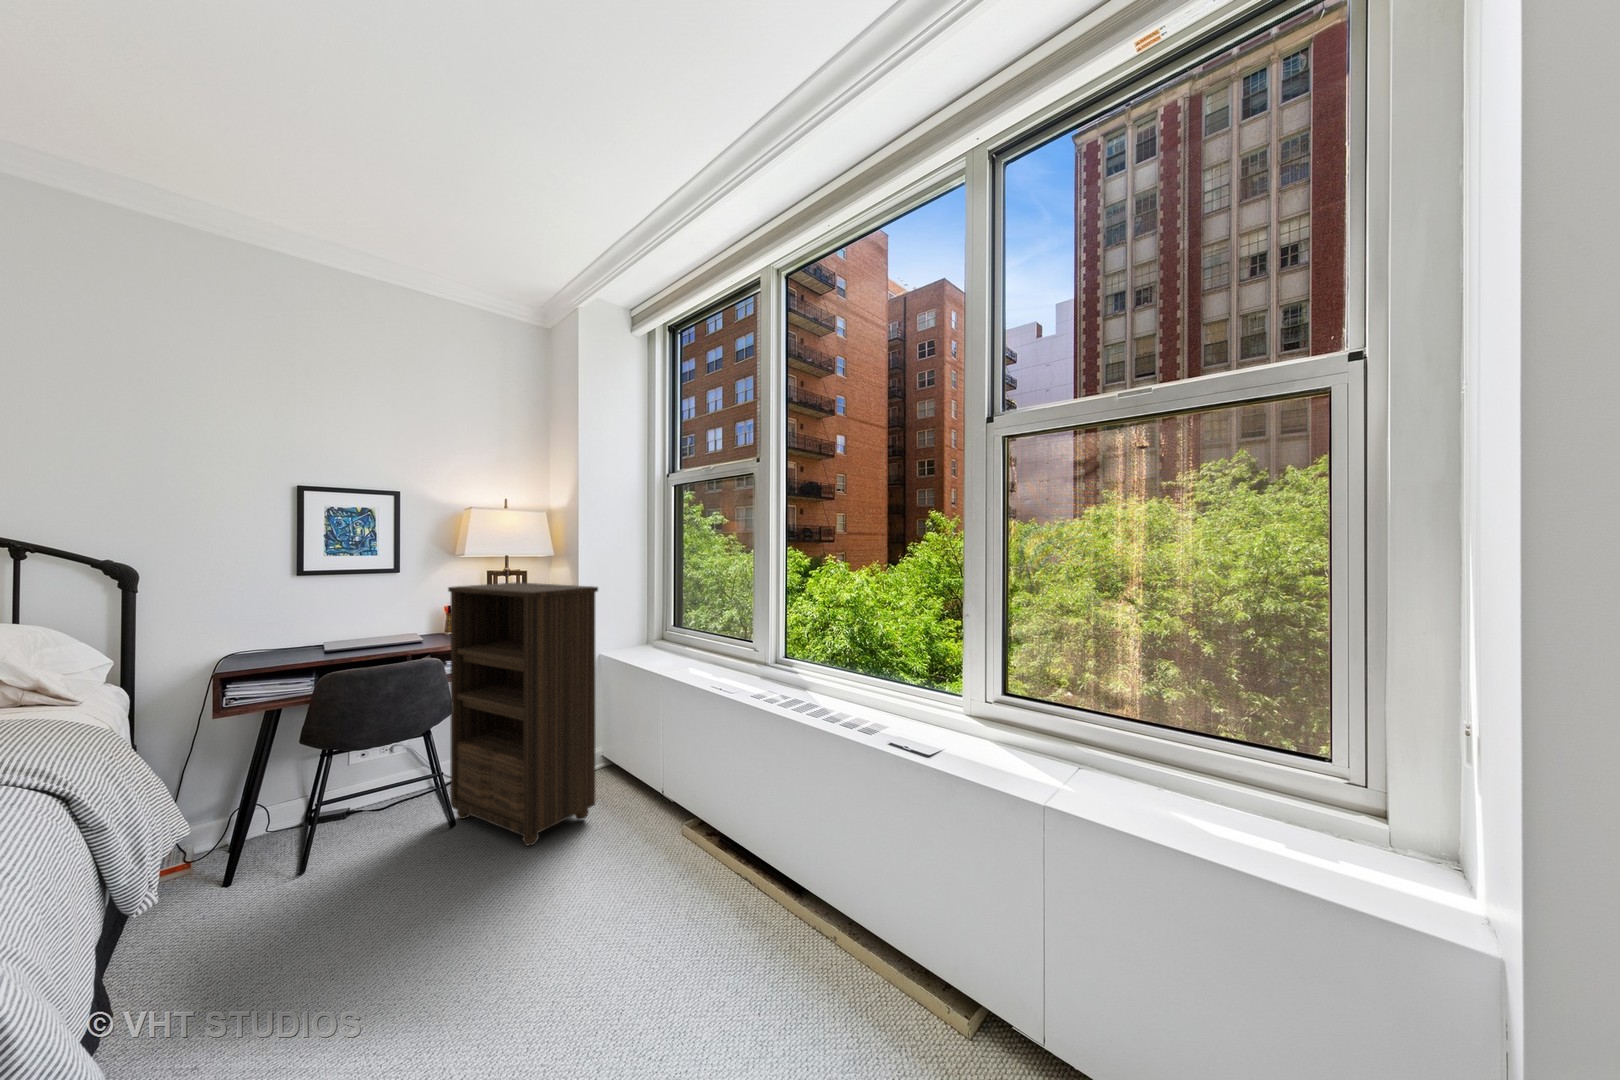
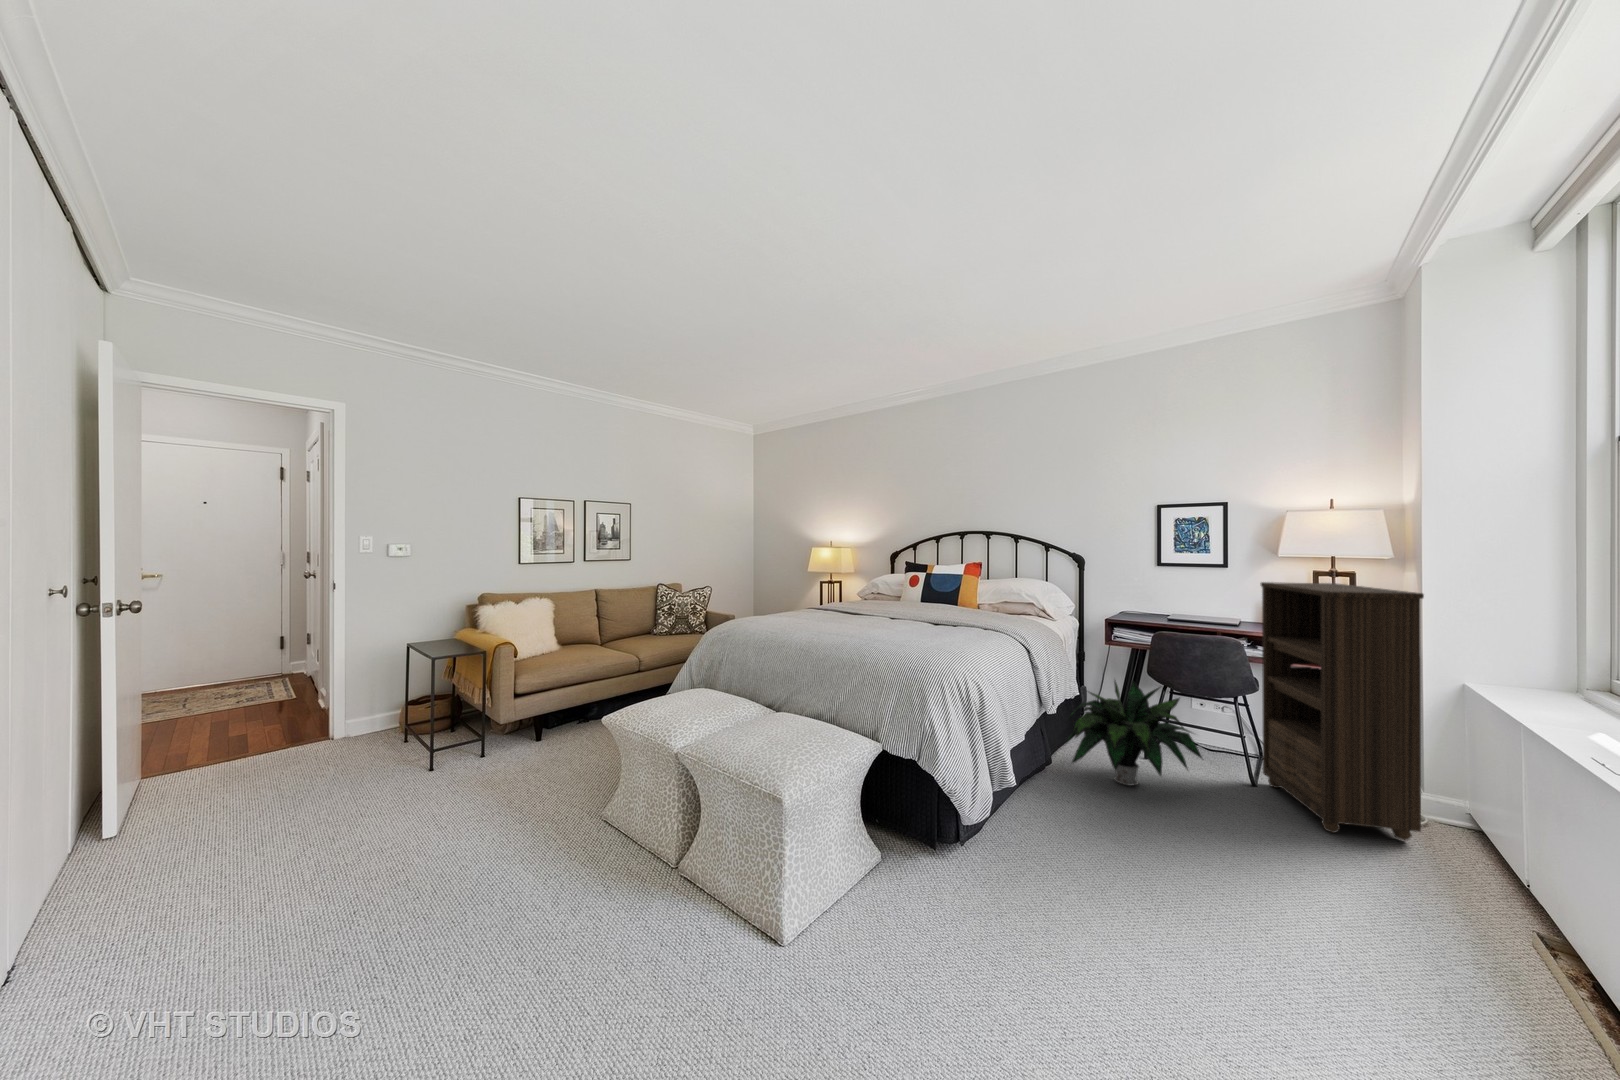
potted plant: none [124,746,394,955] -> present [1066,680,1202,786]

